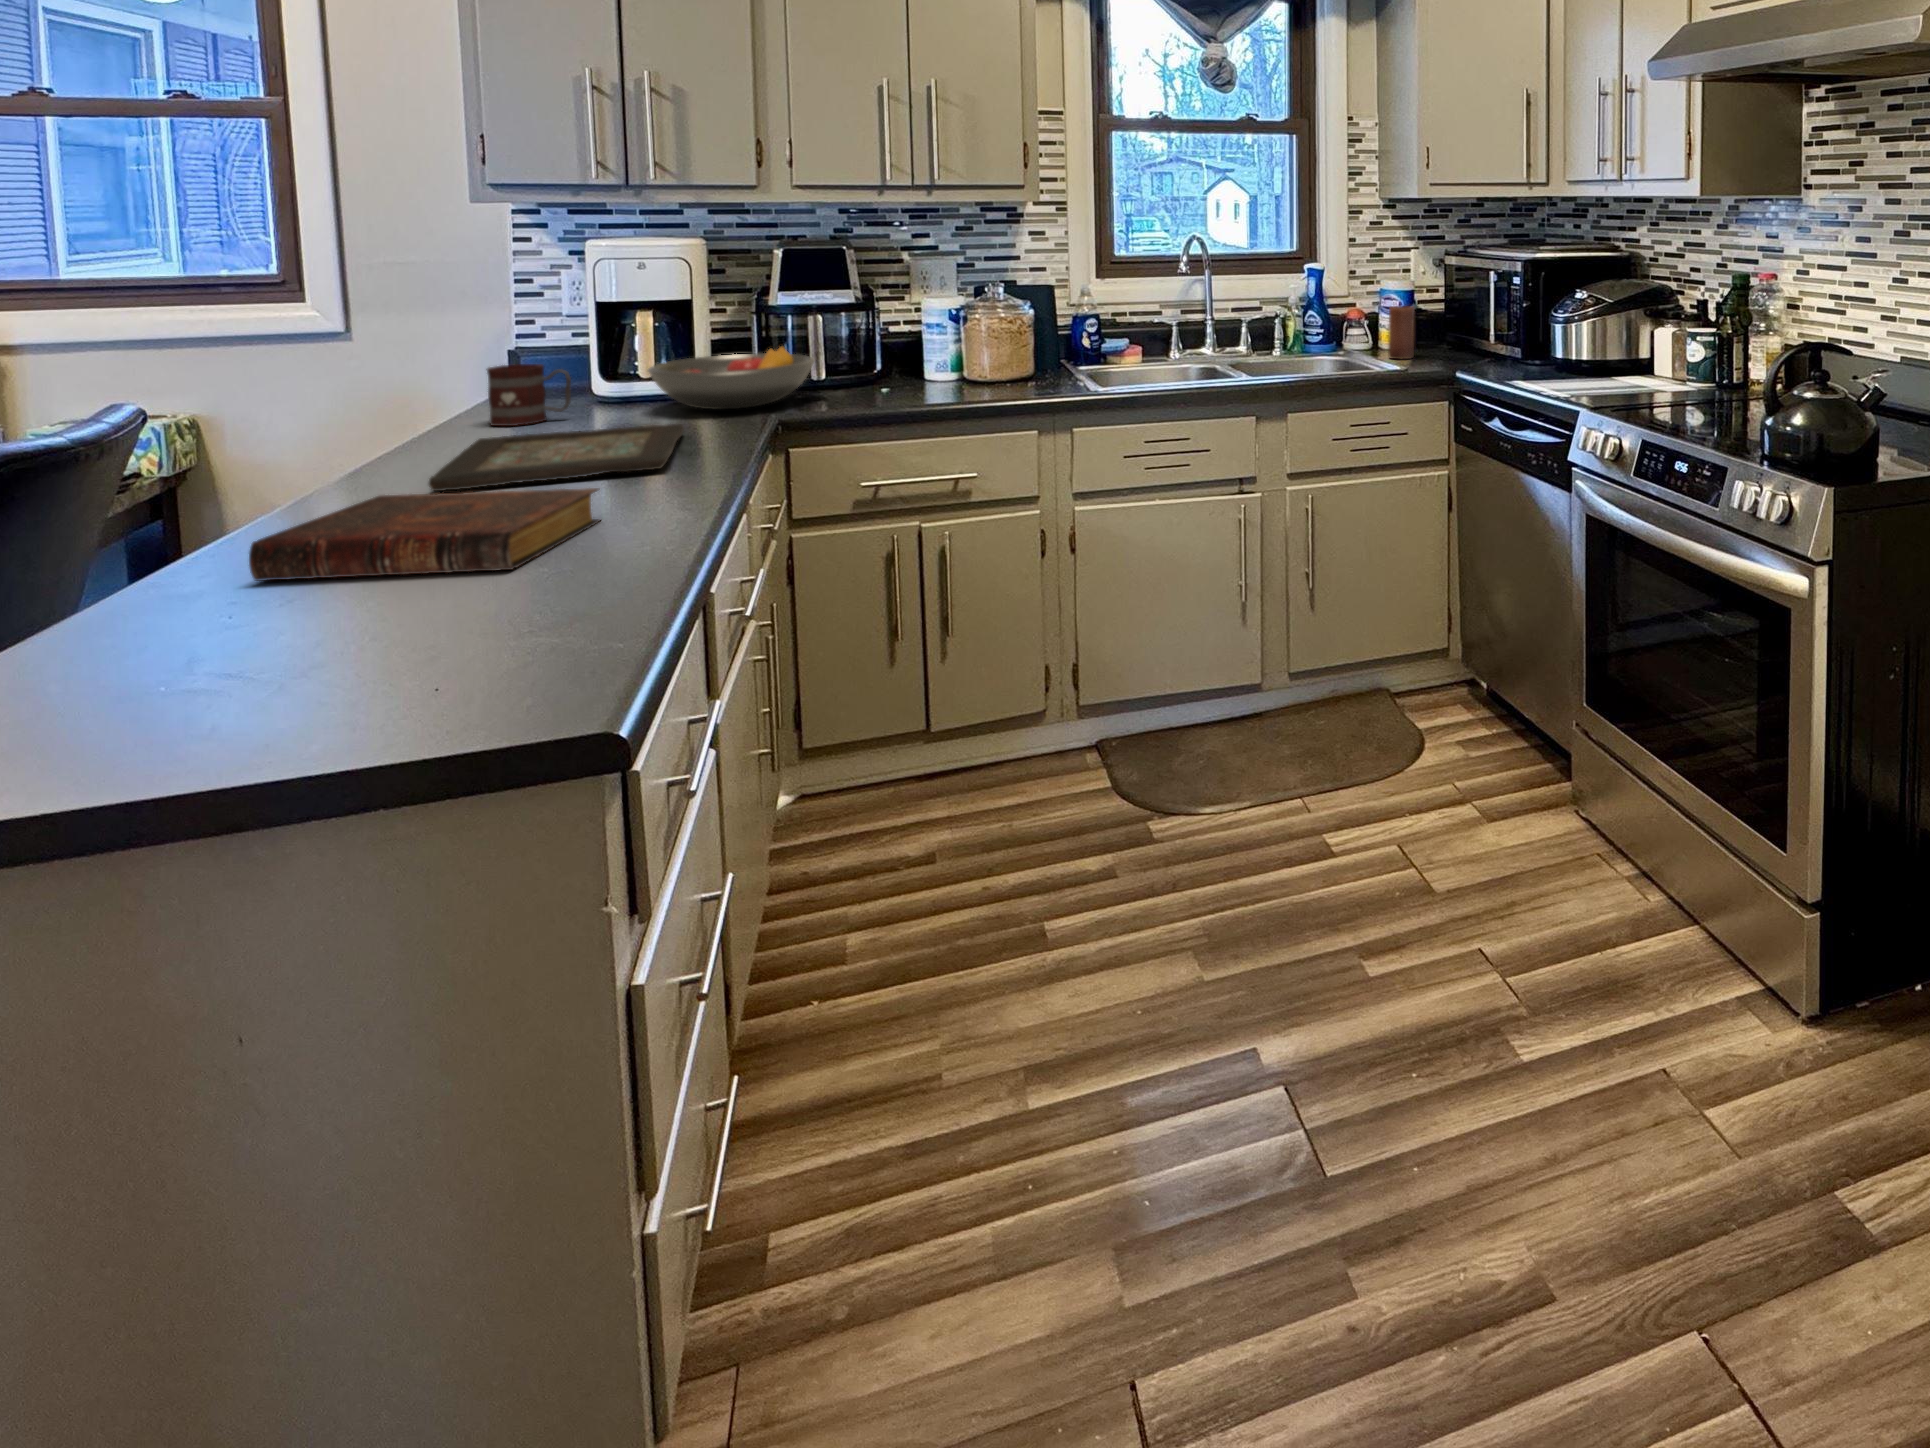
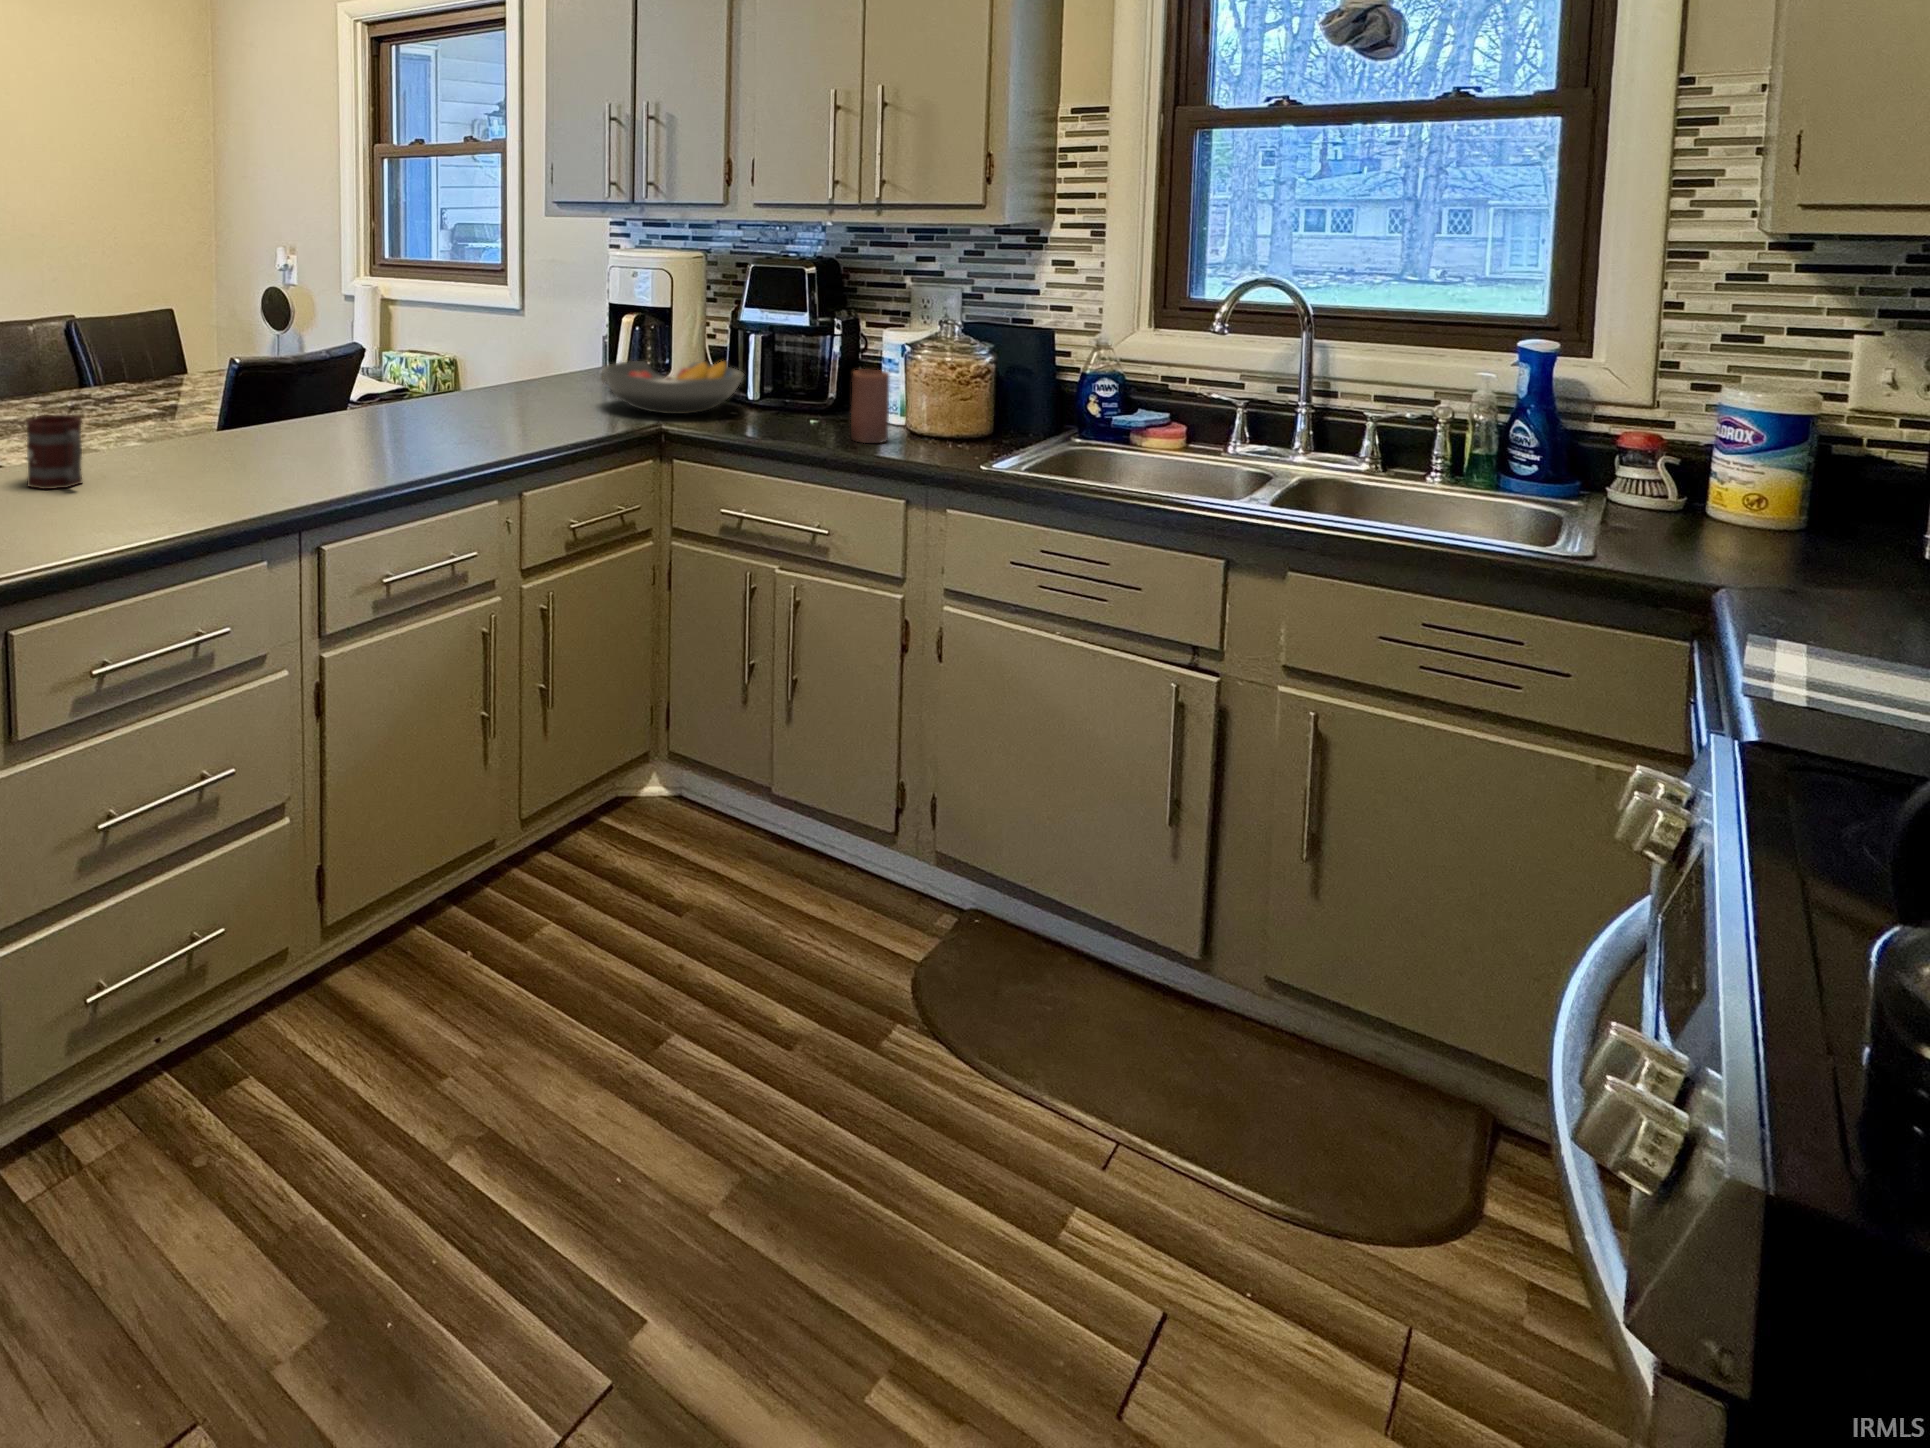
candle: present [1388,306,1415,359] -> present [851,370,889,443]
mug: present [486,364,571,426] -> present [26,414,82,489]
decorative tray: present [429,424,684,491] -> none [347,400,567,448]
book: present [249,488,601,581] -> none [155,424,340,492]

